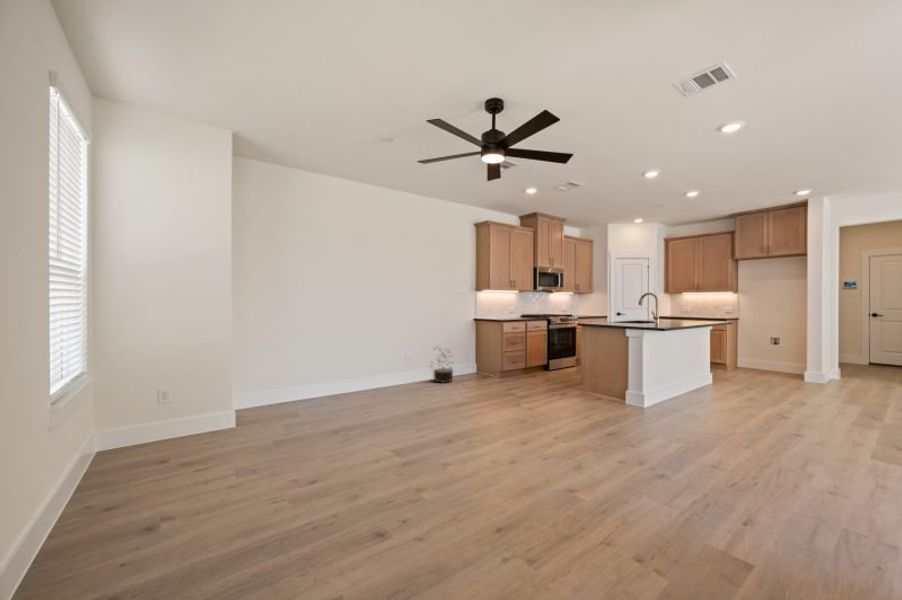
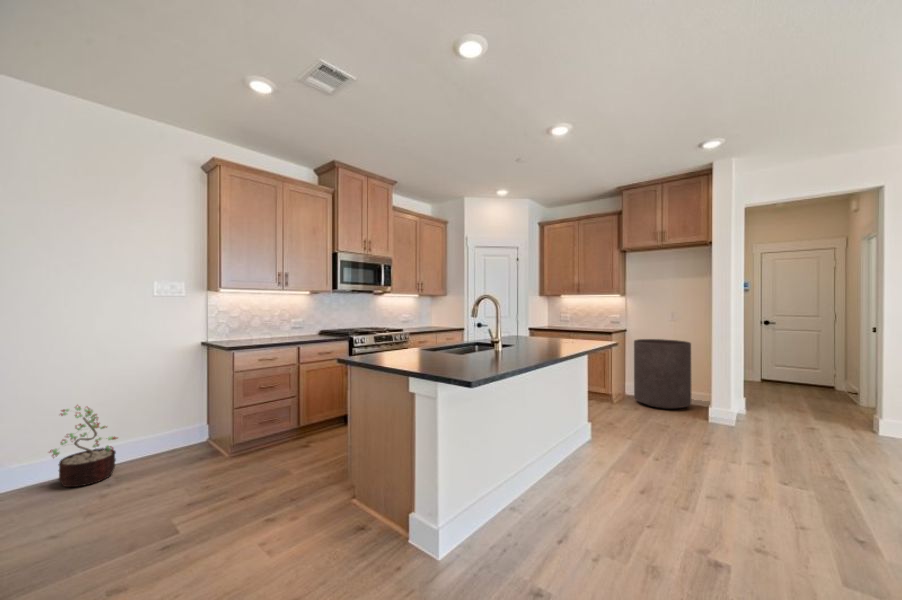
trash can: none [745,325,794,374] -> present [634,339,691,409]

